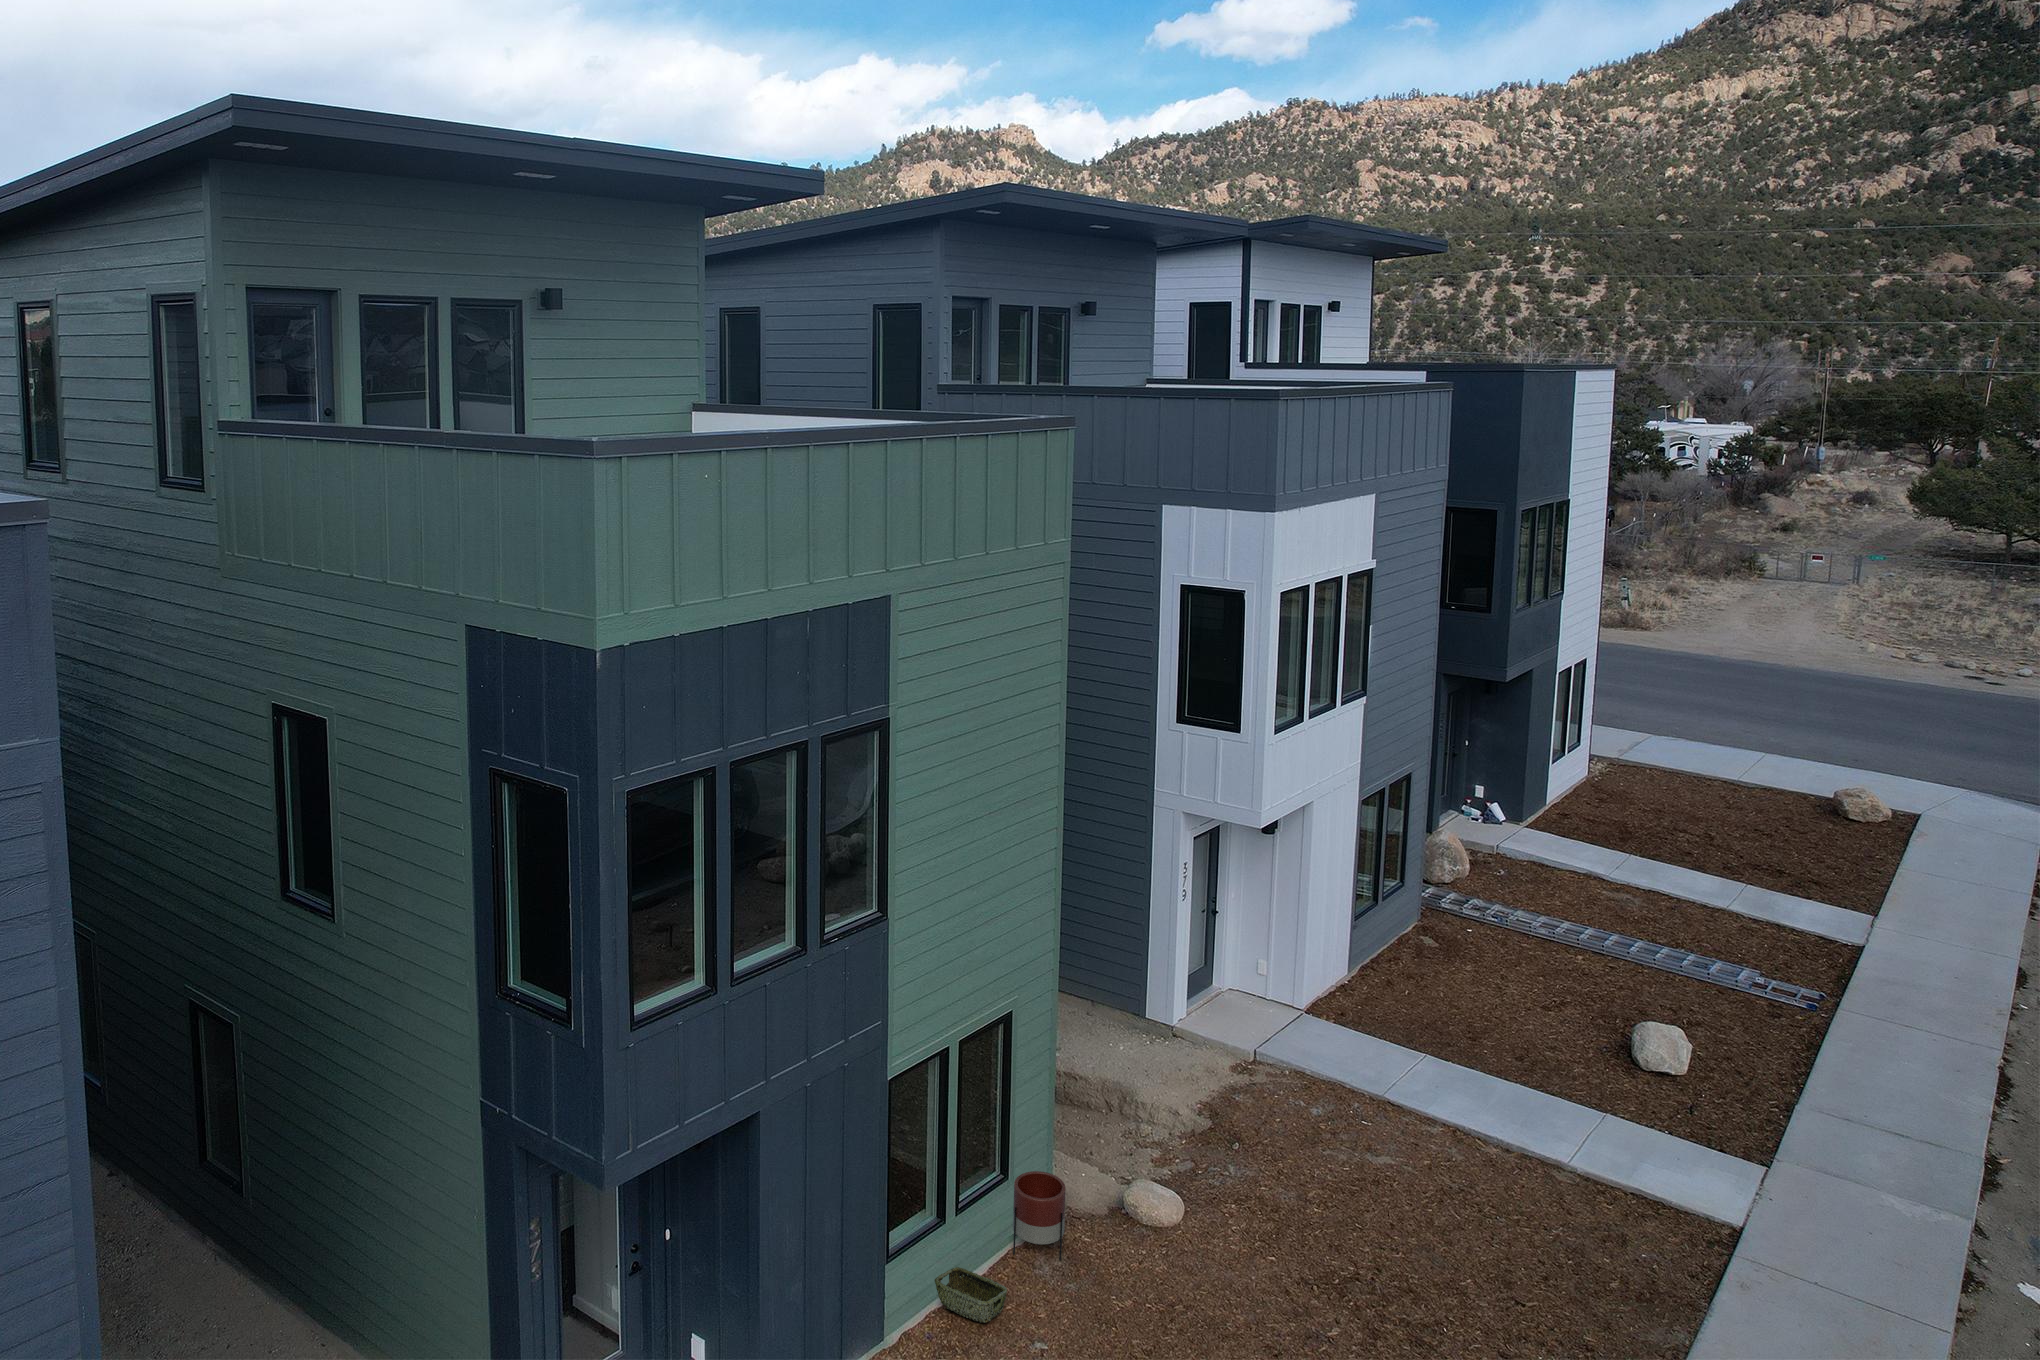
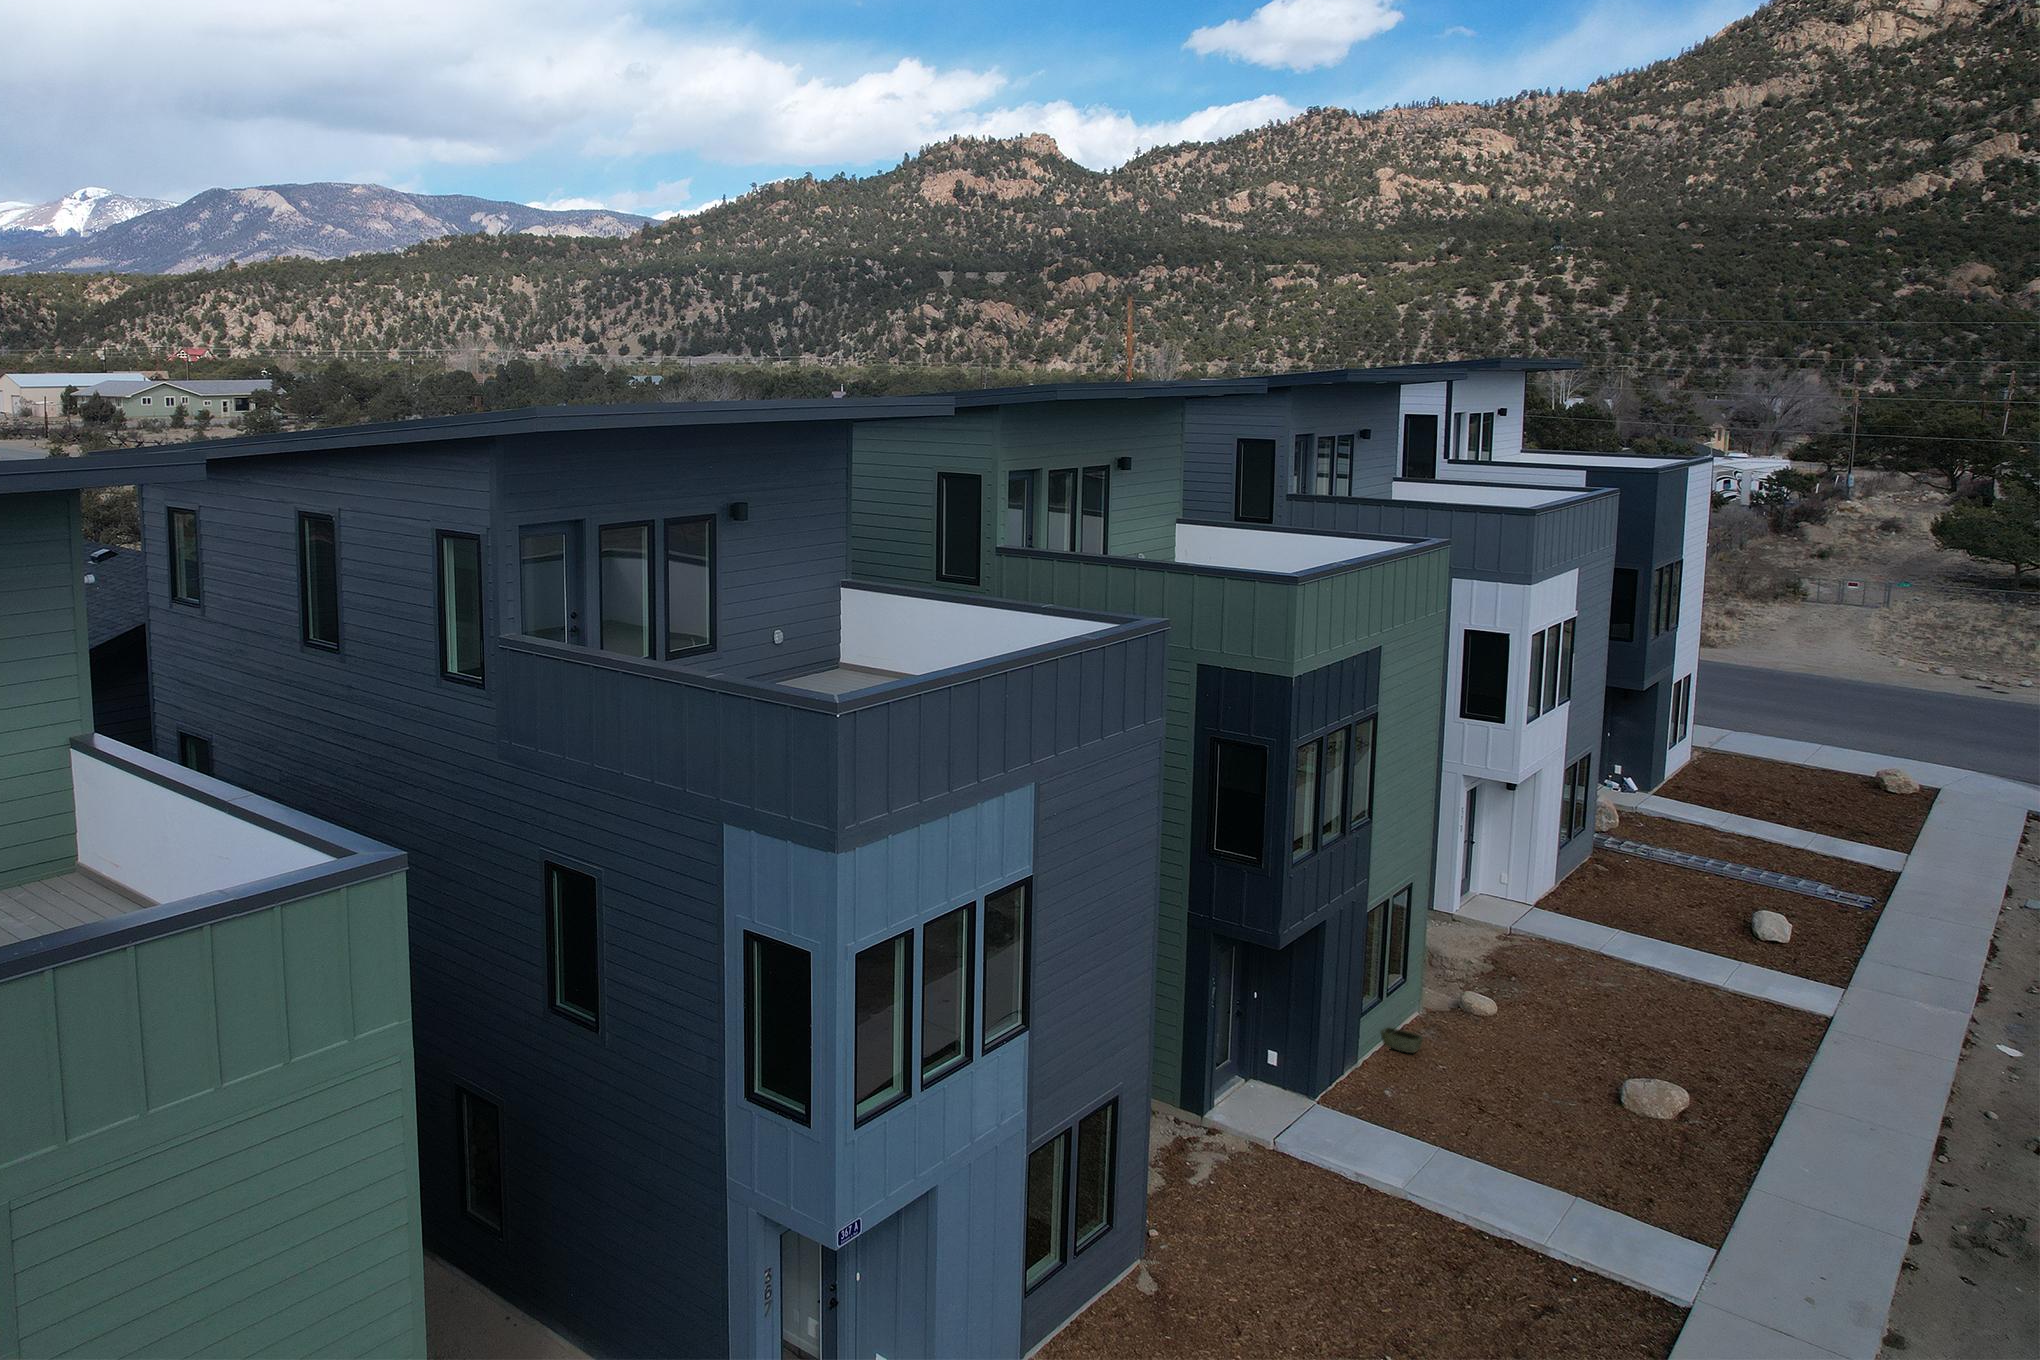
planter: present [1013,1171,1066,1260] -> none [1409,979,1443,1028]

